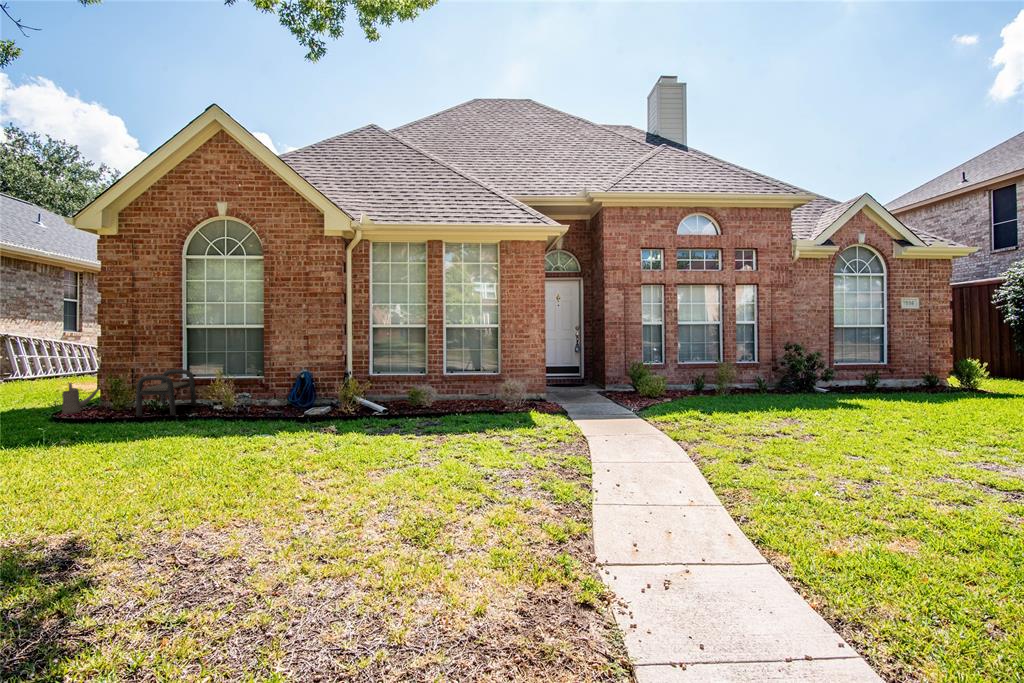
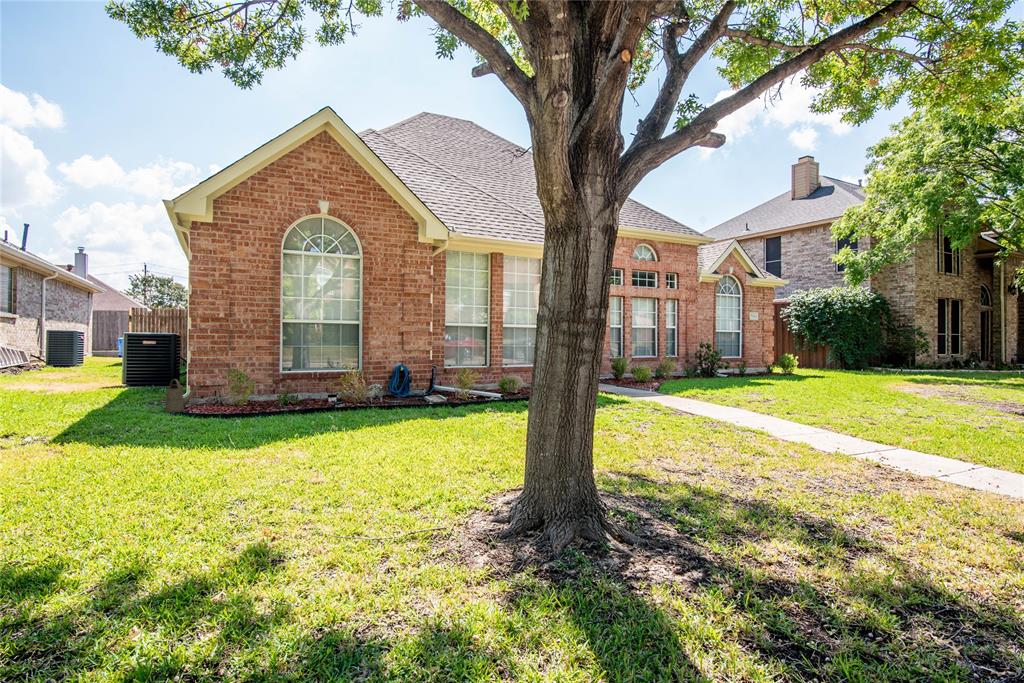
bench: present [136,369,196,416] -> none [259,364,304,411]

